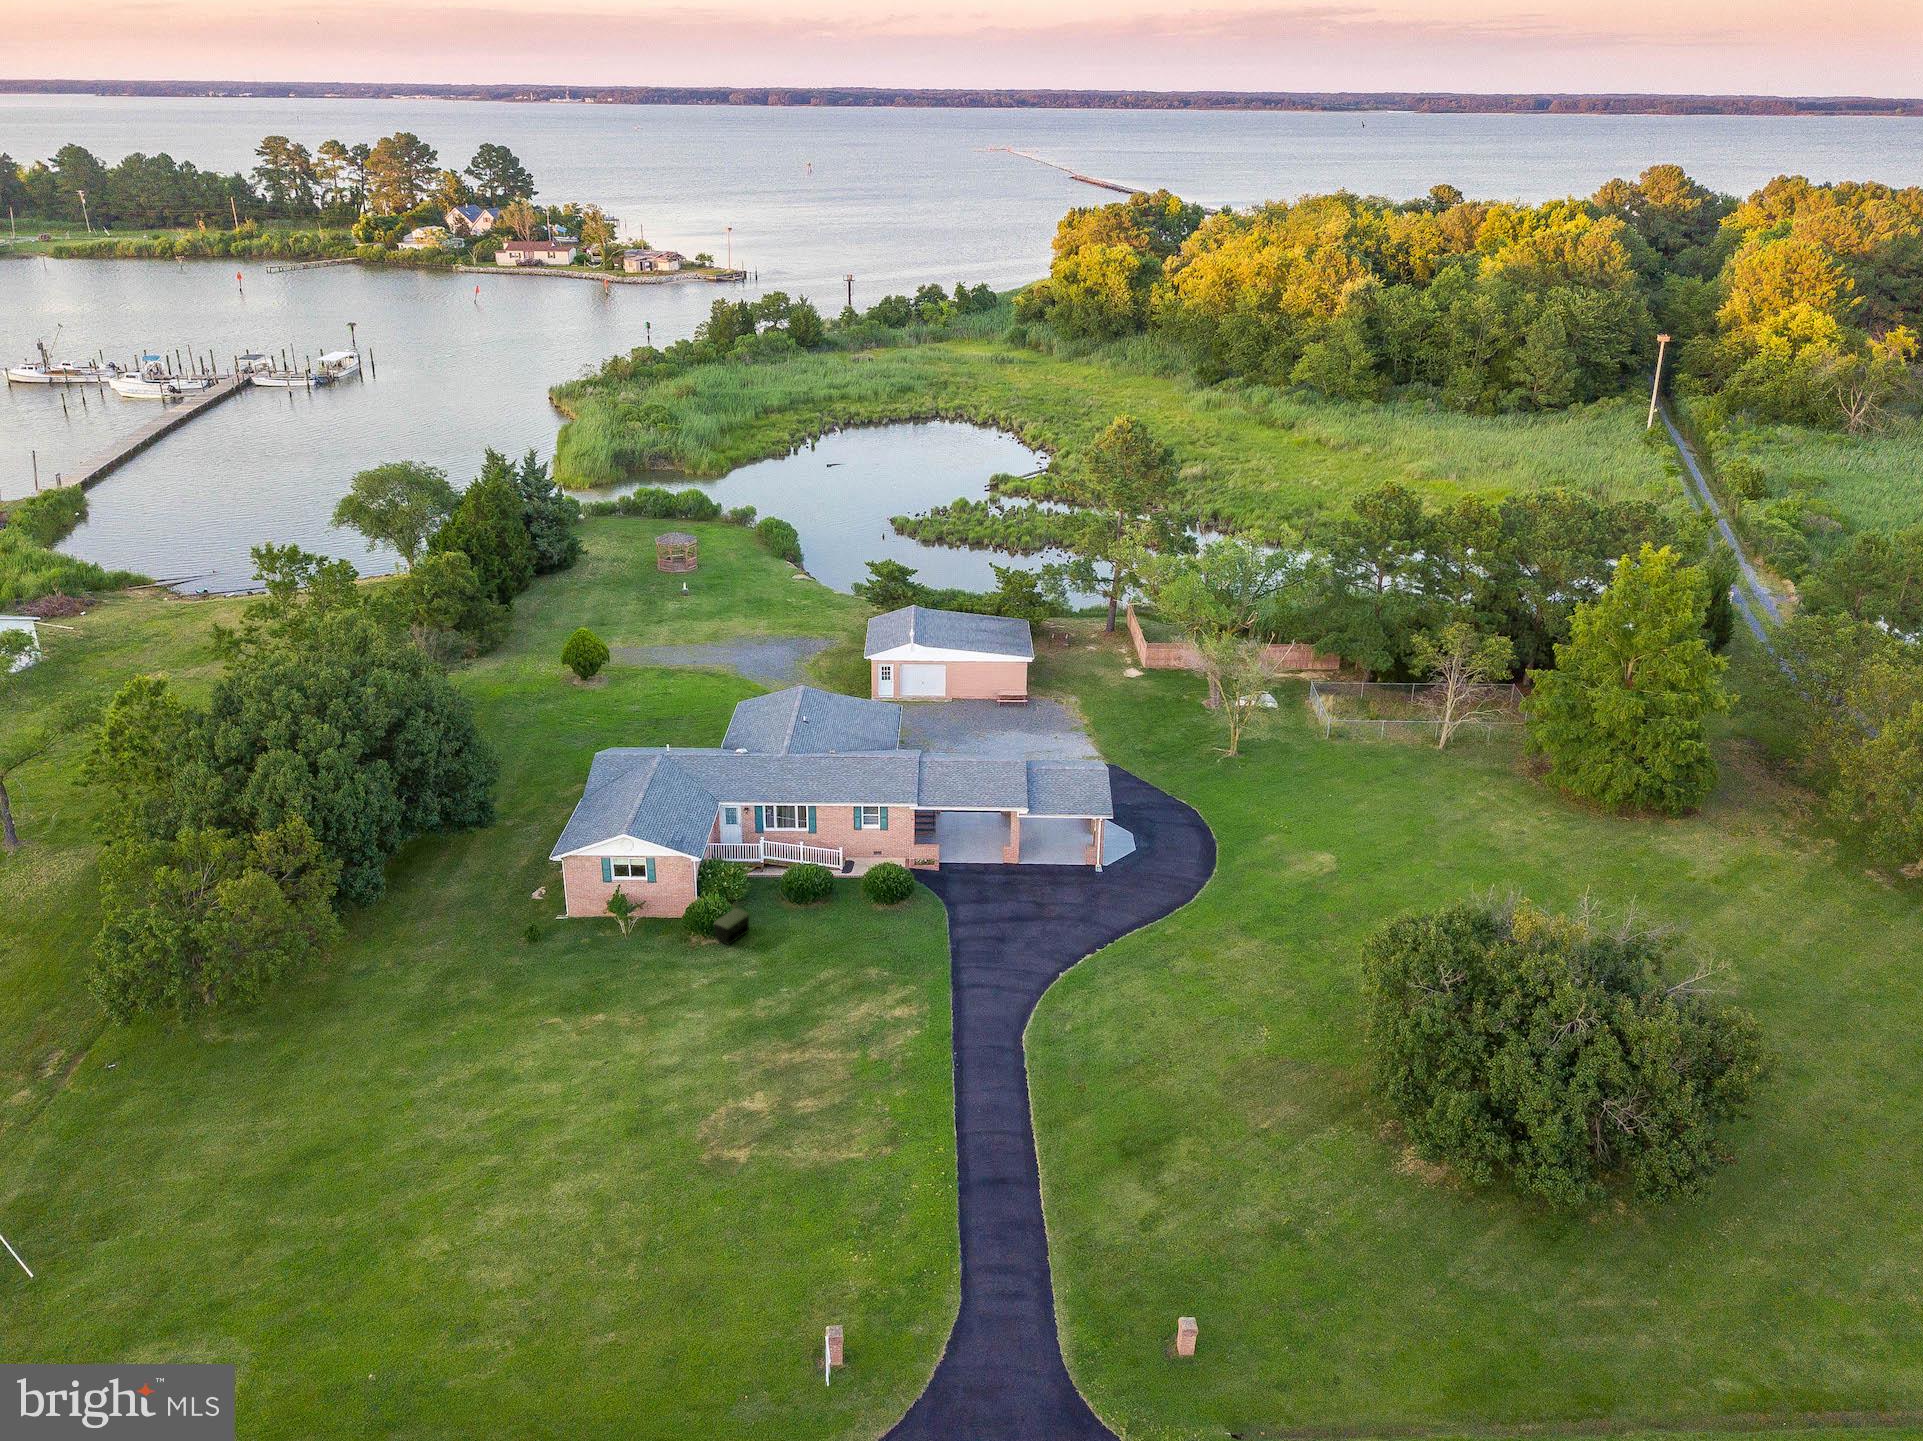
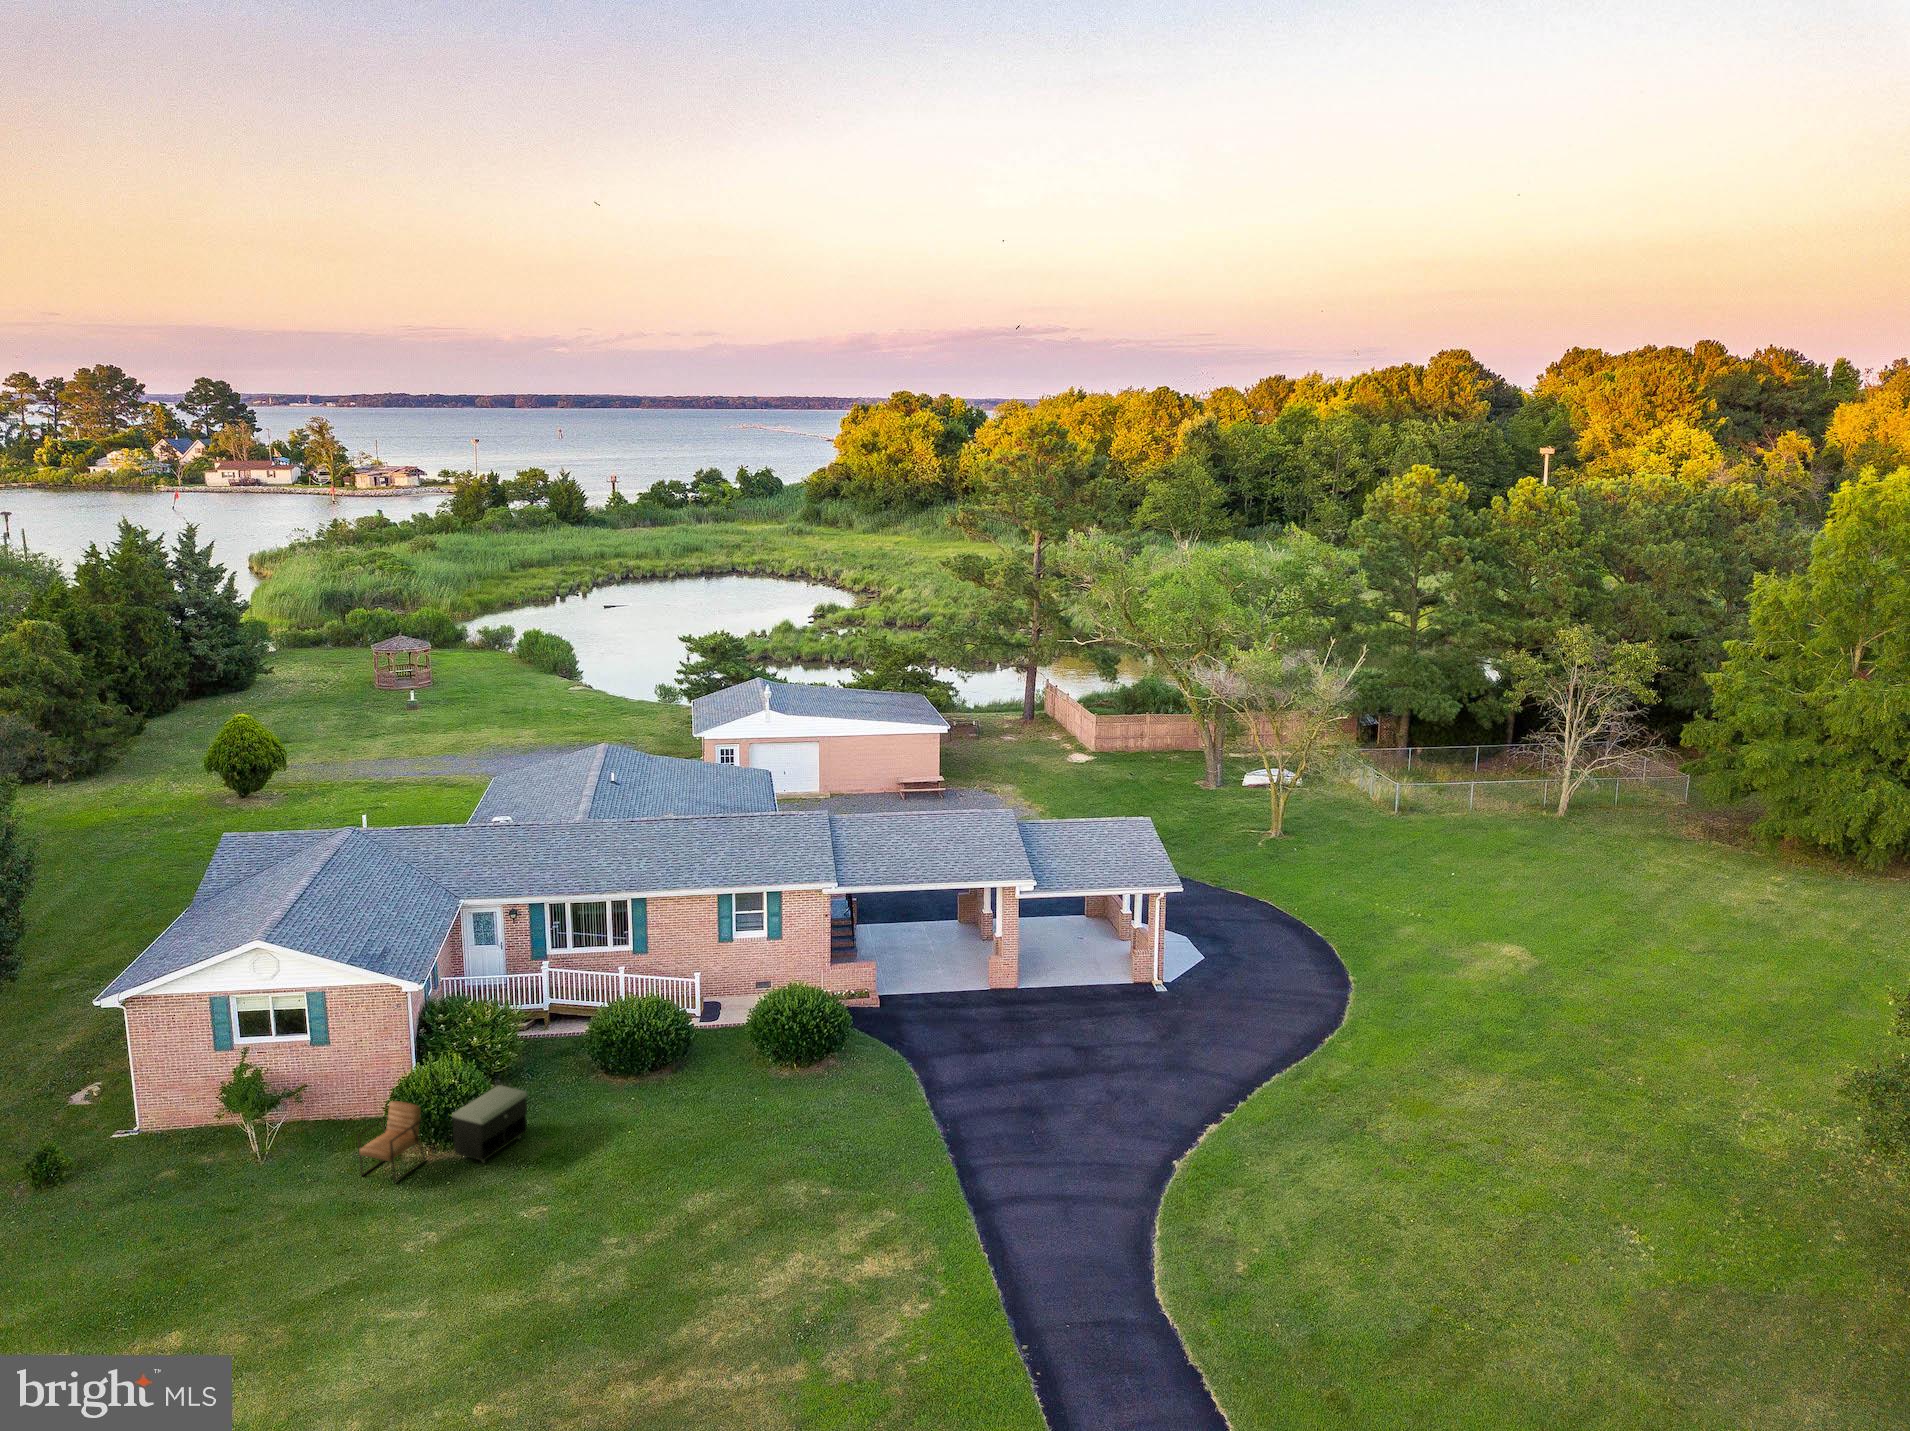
chair: none [672,913,703,952] -> present [358,1101,426,1183]

